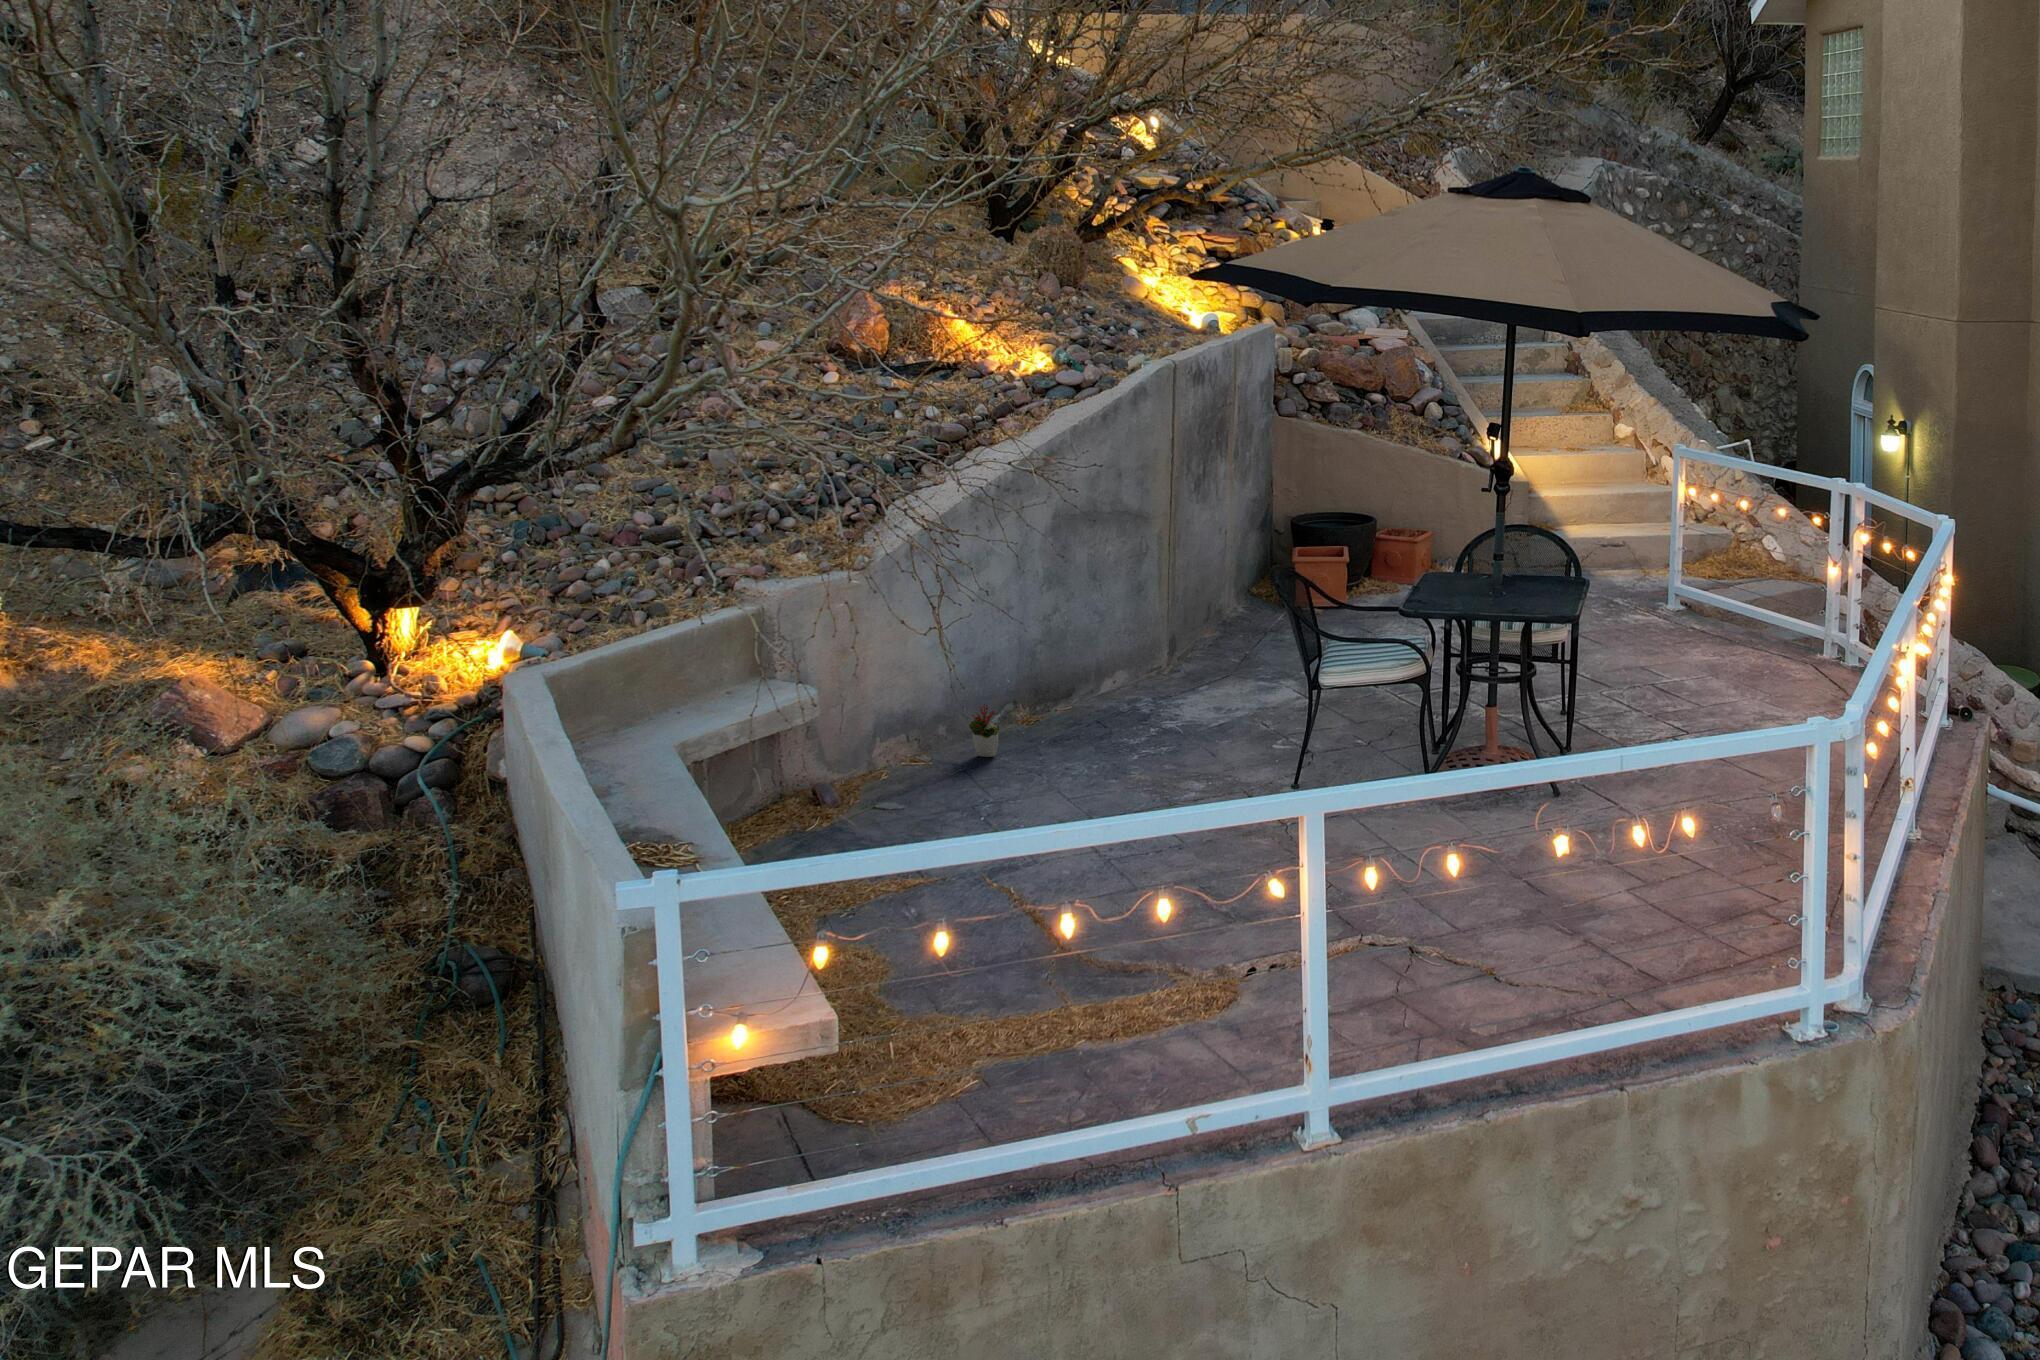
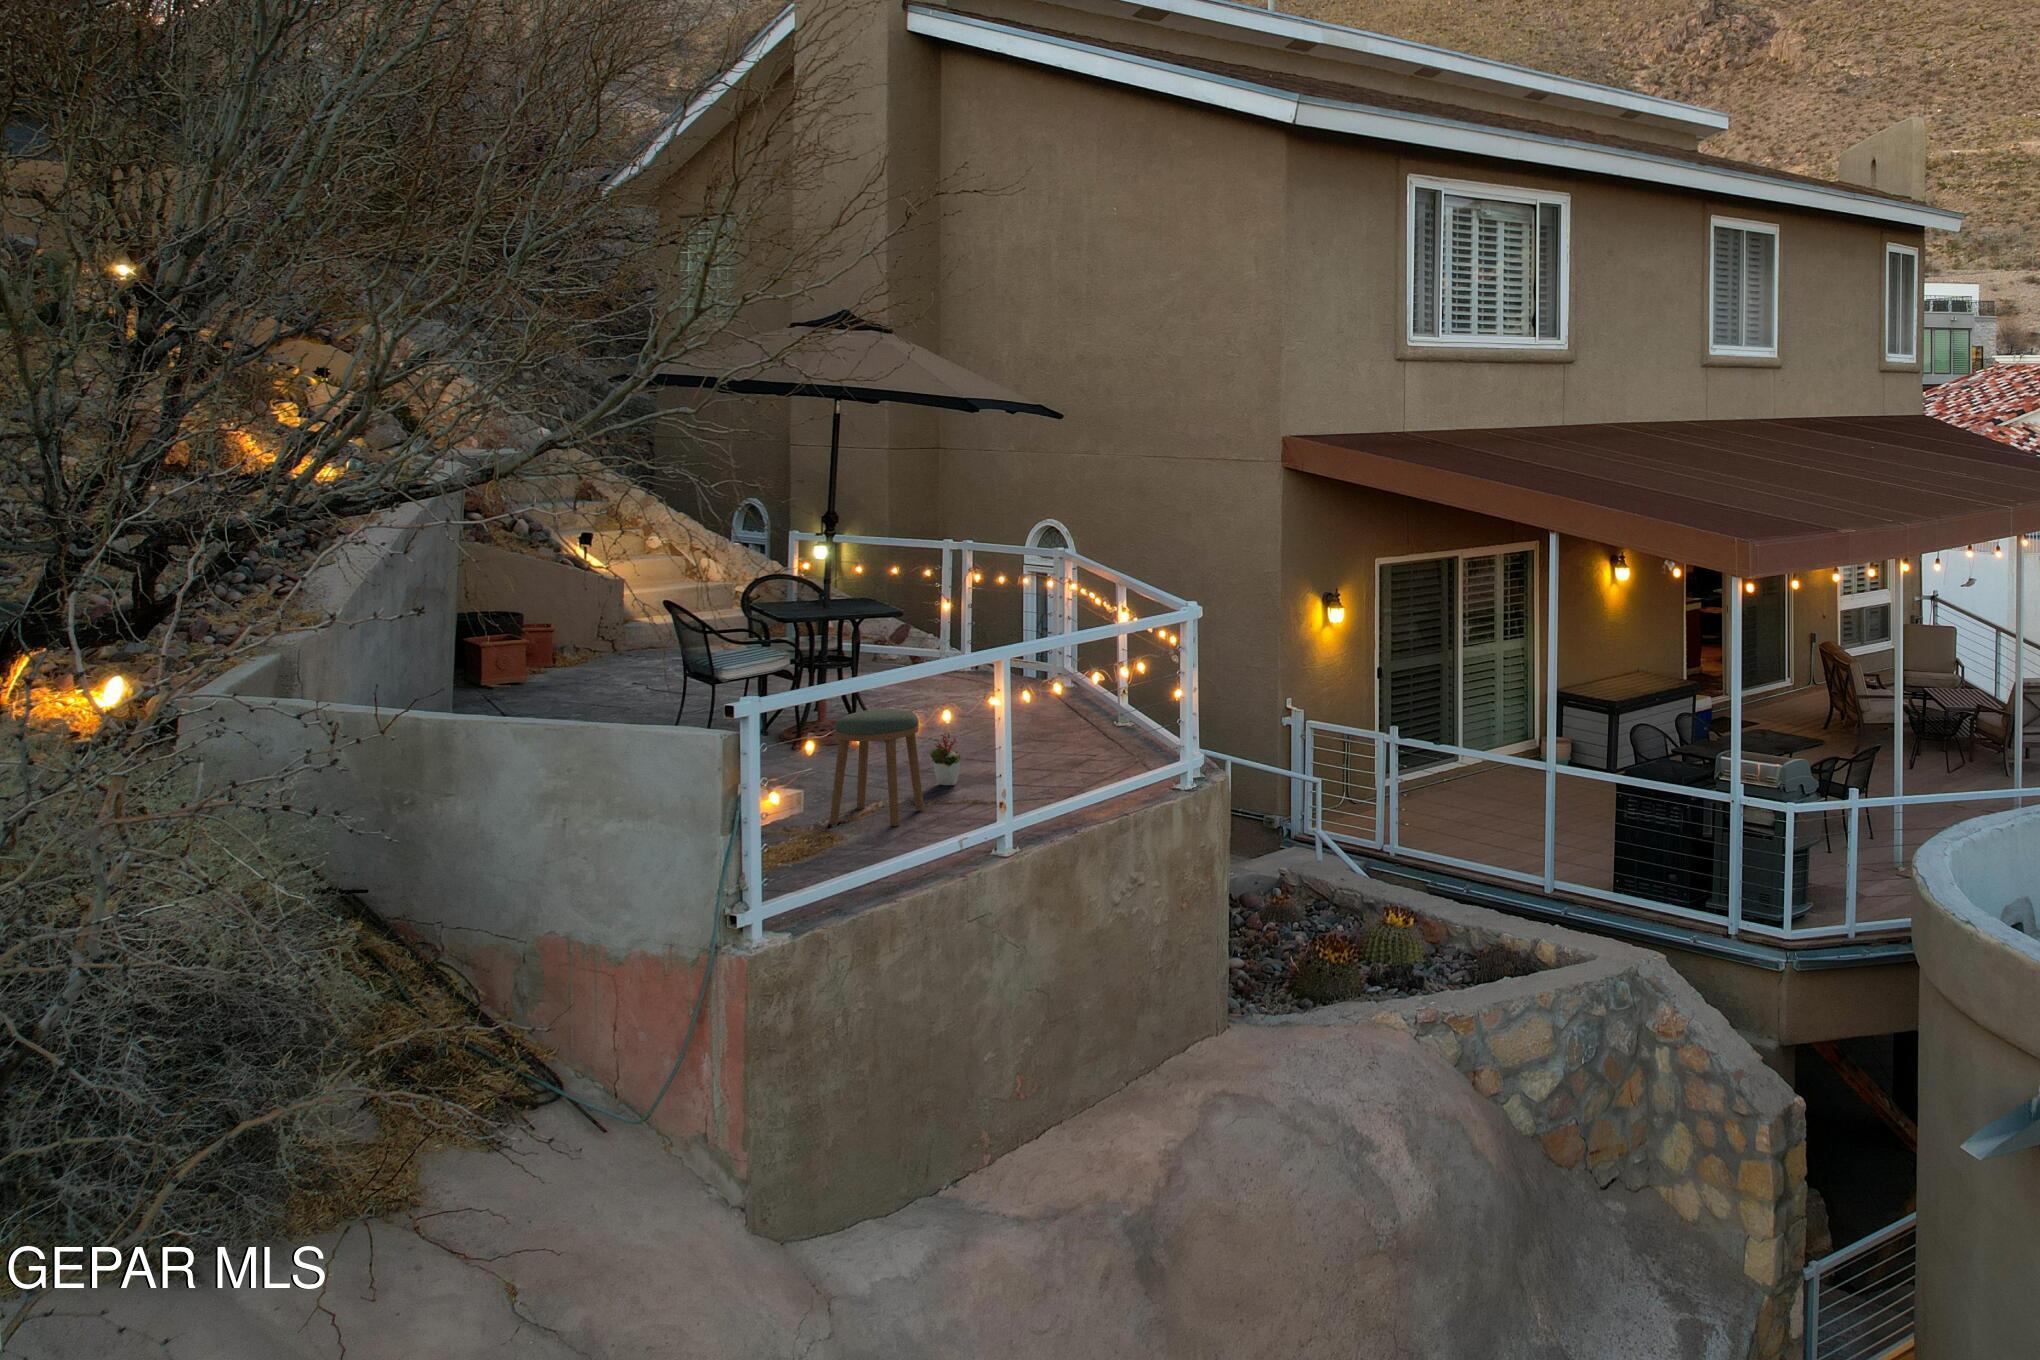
stool: none [859,684,957,806] -> present [830,709,924,826]

